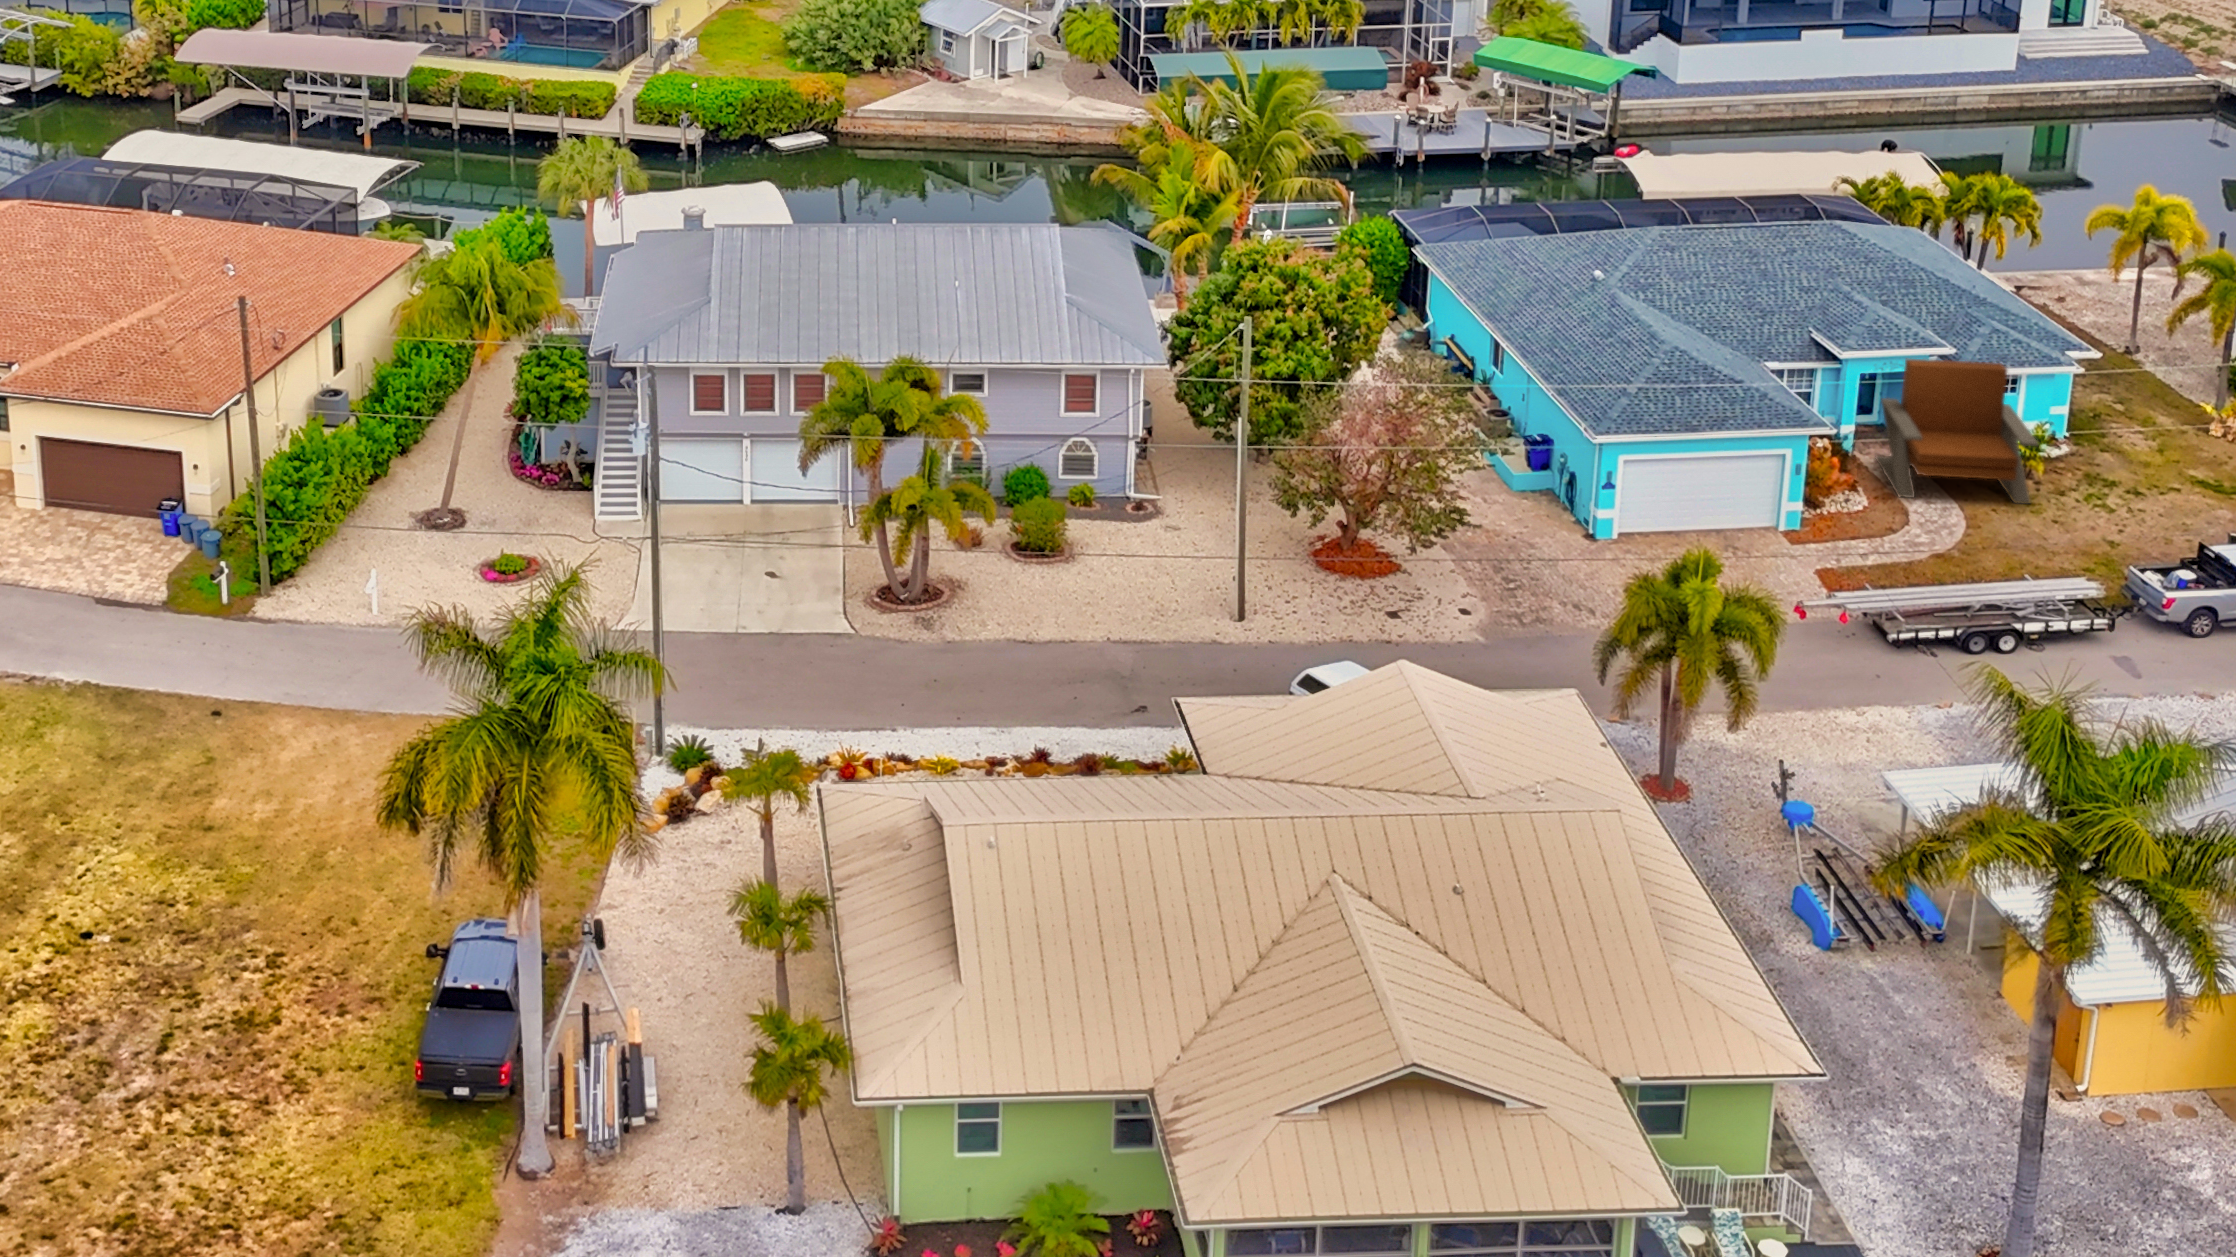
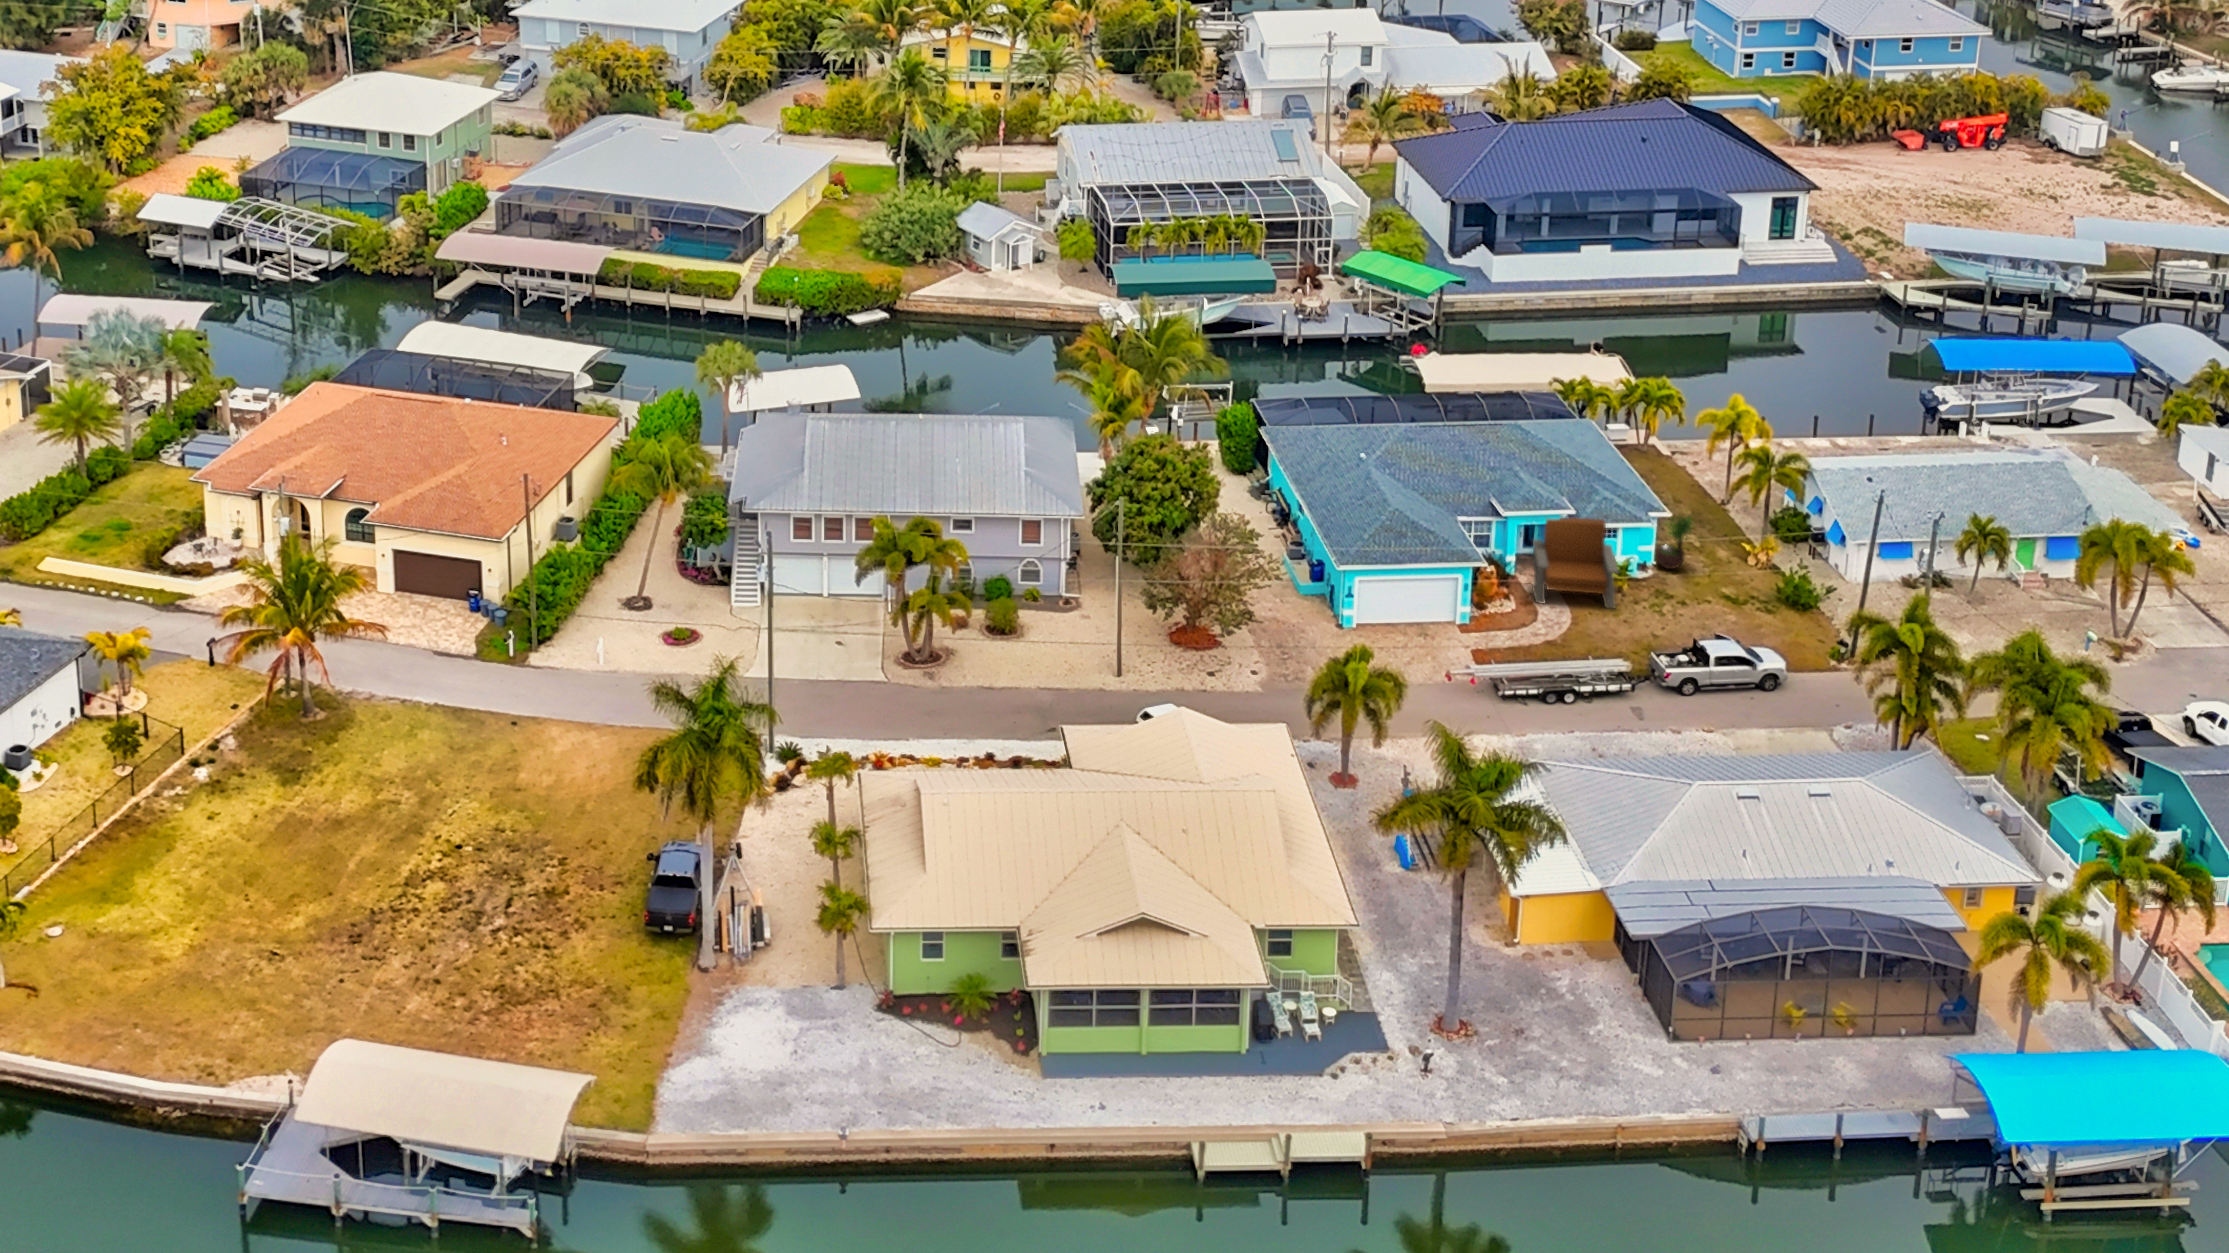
potted tree: none [2069,354,2139,444] -> present [1656,514,1693,569]

